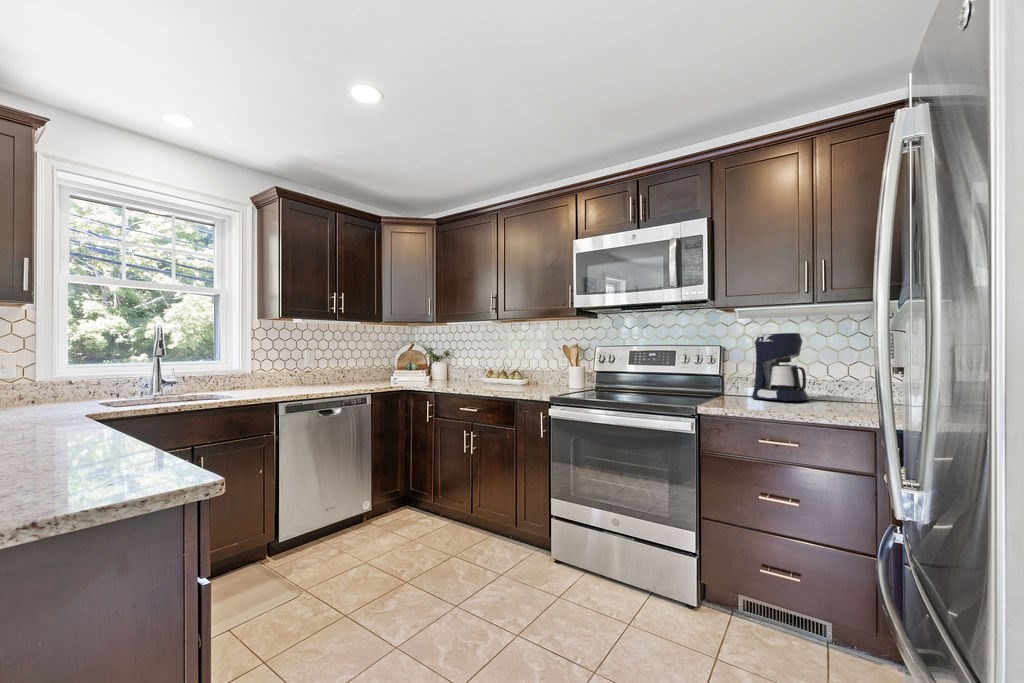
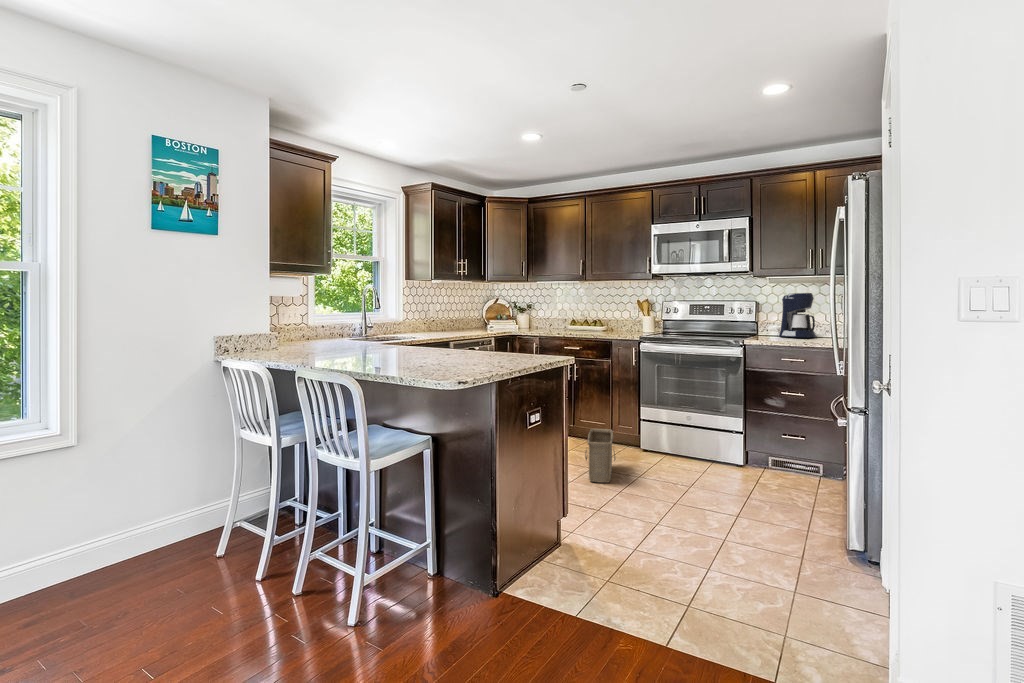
basket: none [426,539,491,648] -> present [585,429,615,483]

